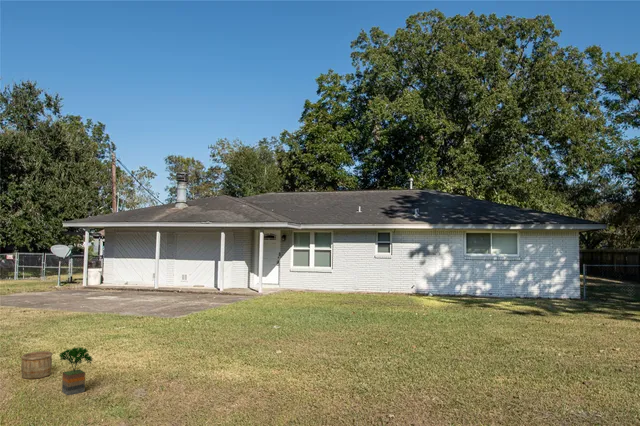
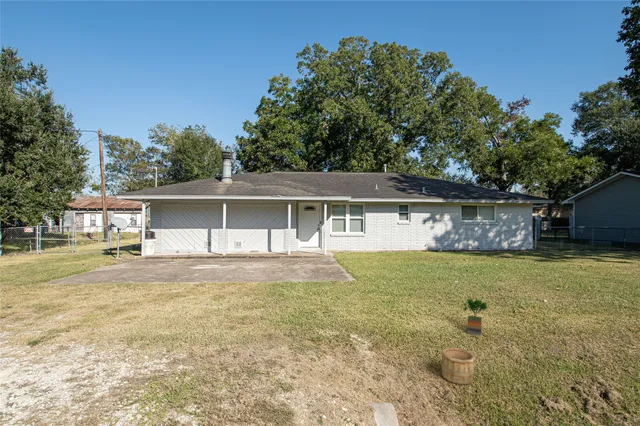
potted tree: present [60,347,92,395] -> present [464,299,487,335]

